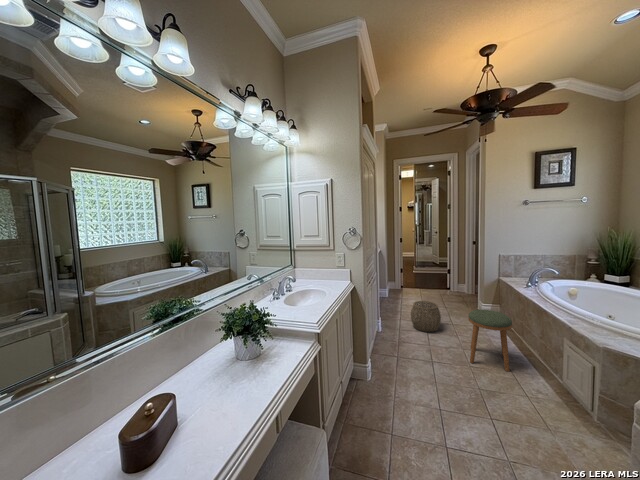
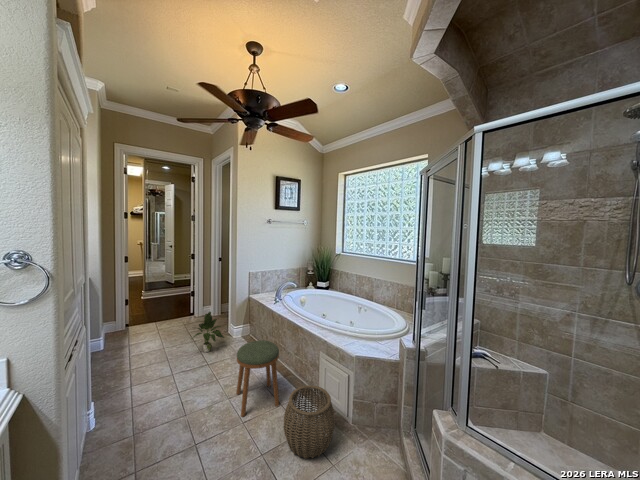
potted plant: none [440,284,469,316] -> present [192,312,224,352]
woven basket: present [411,301,441,332] -> present [284,385,335,458]

